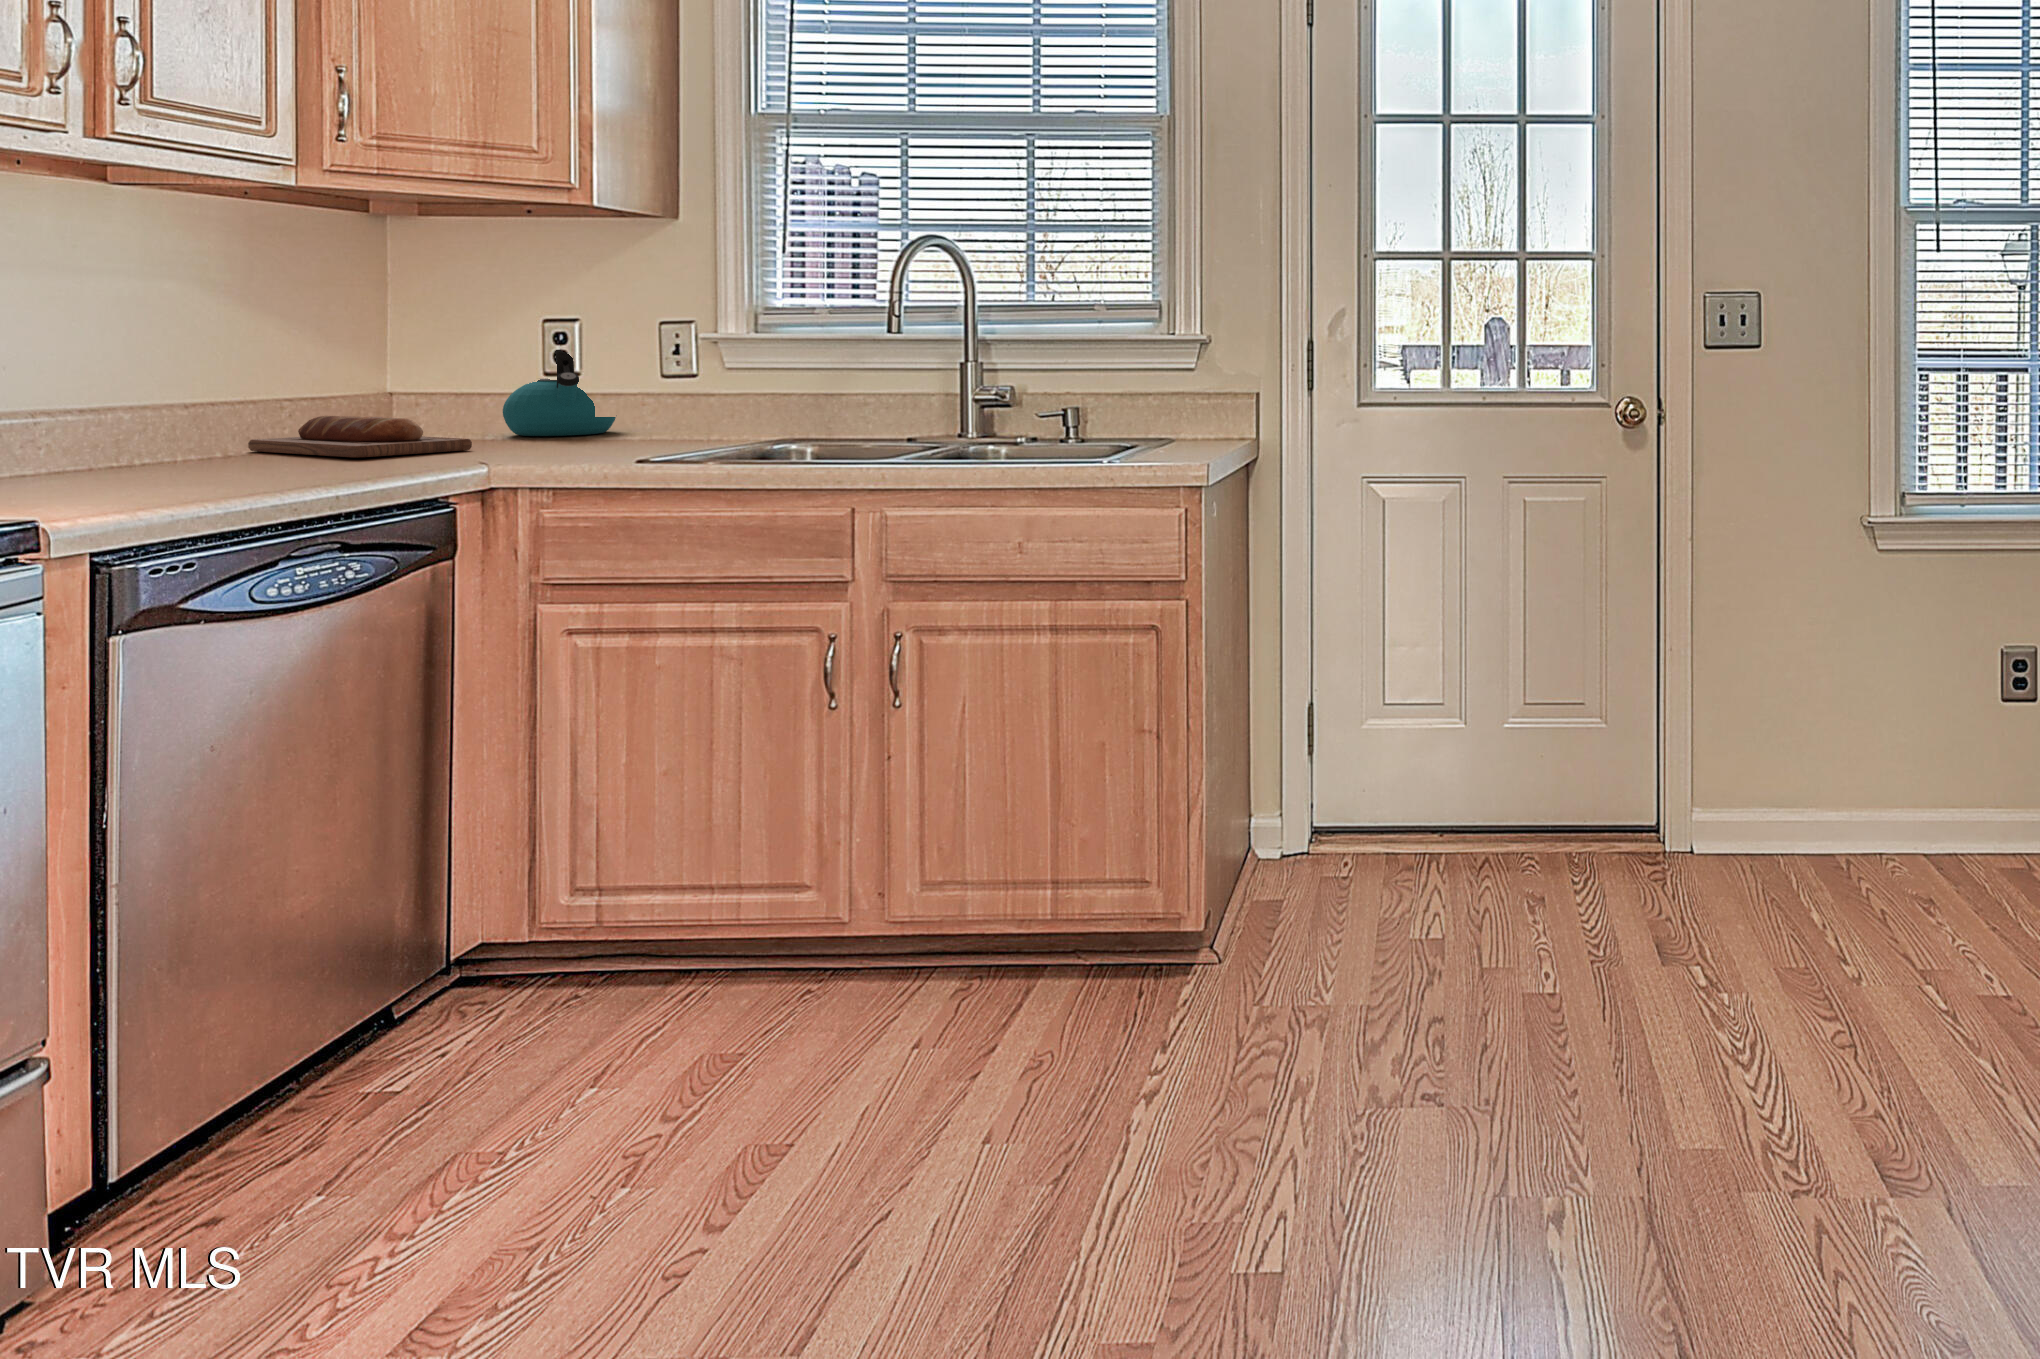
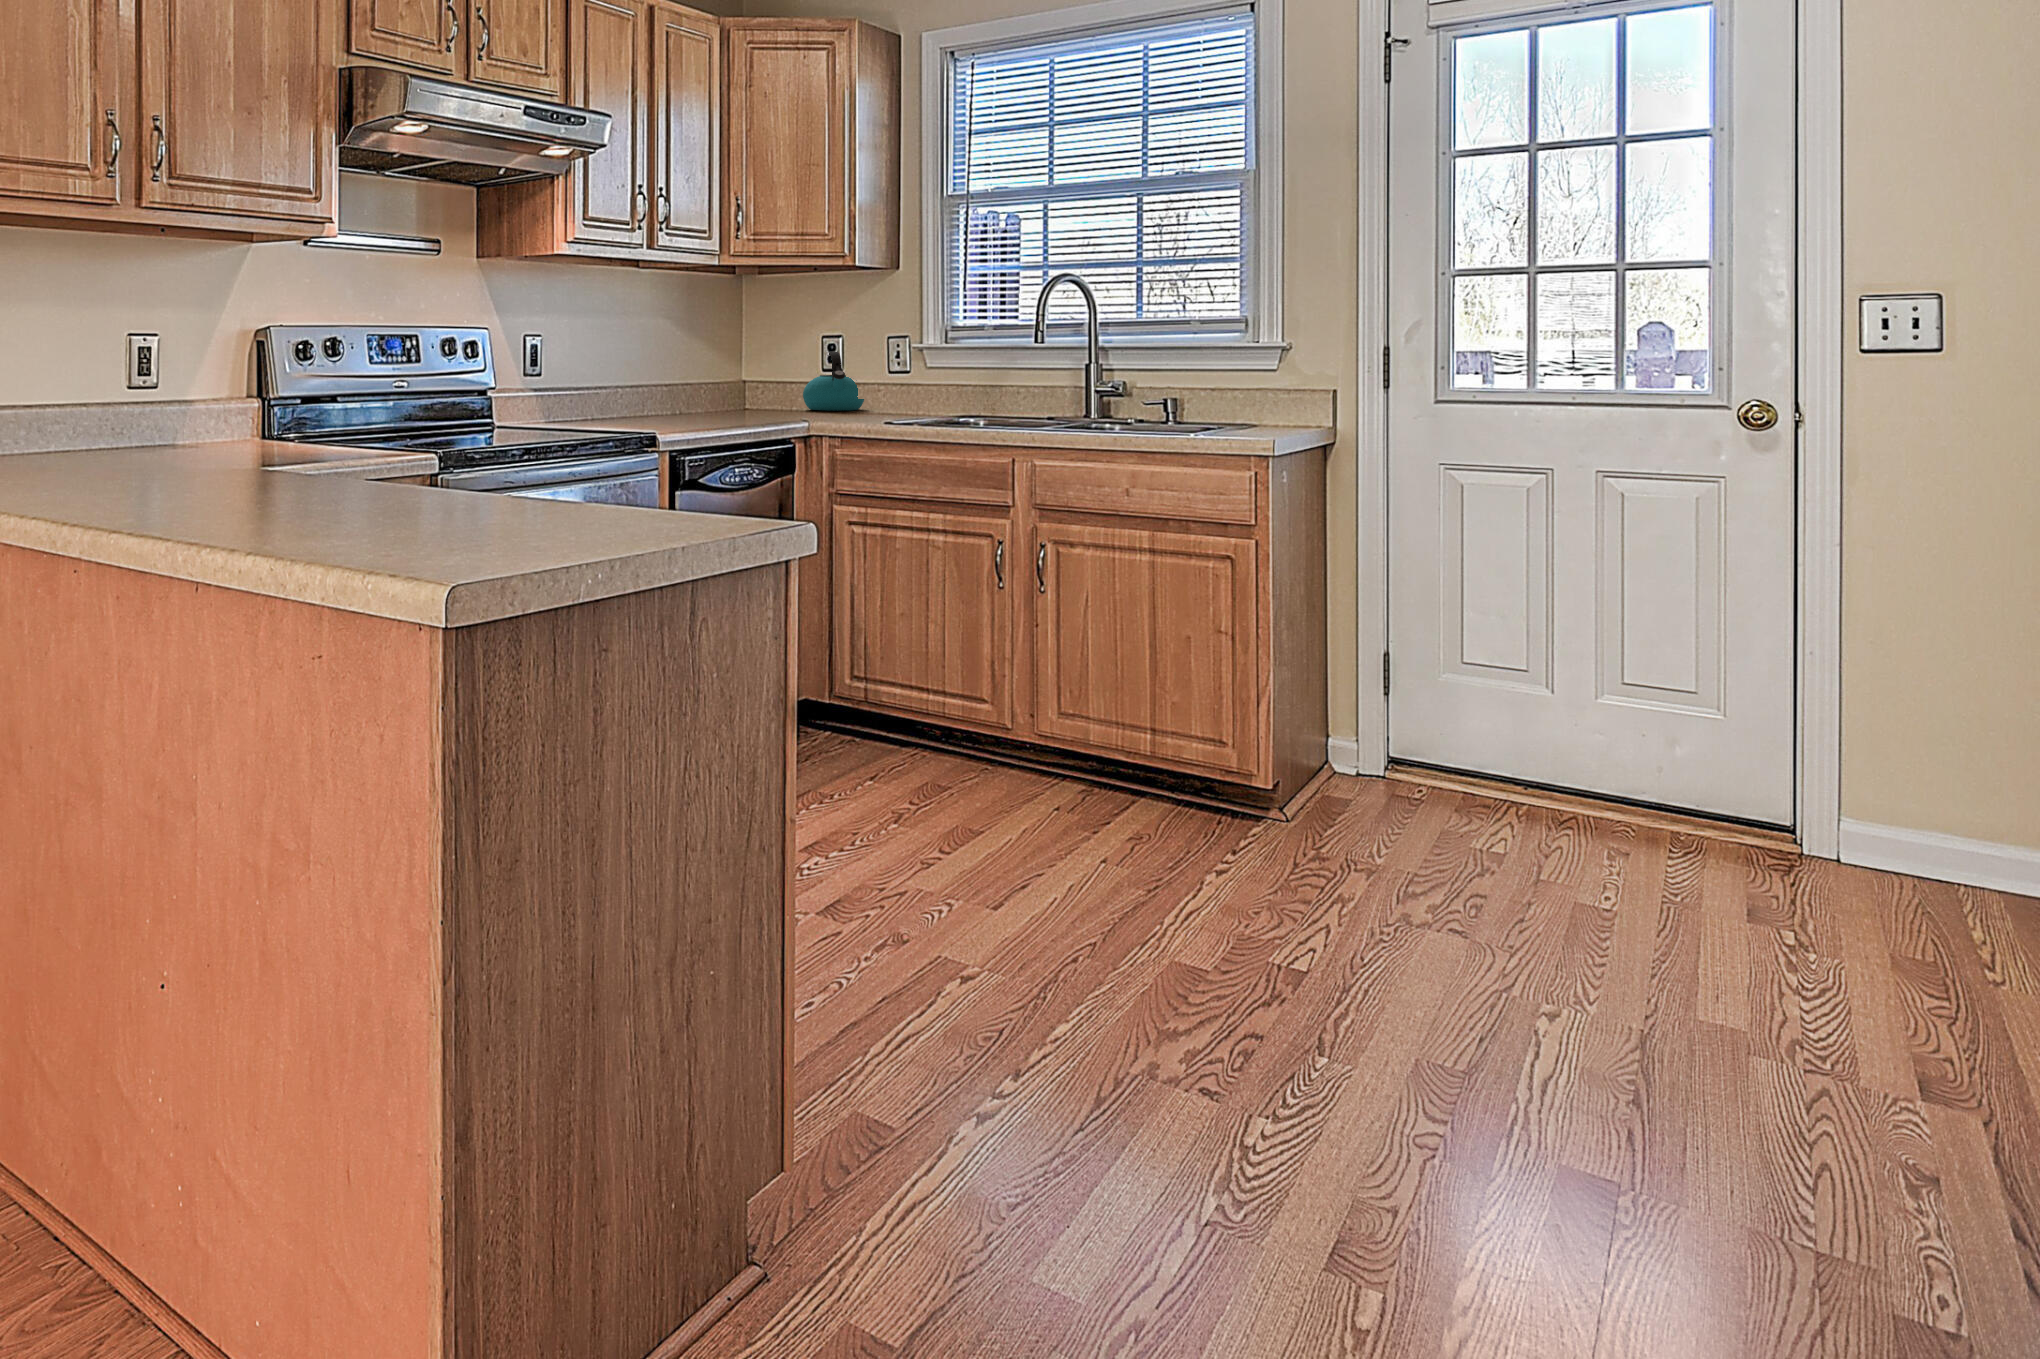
bread loaf: present [248,416,472,457] -> none [686,394,792,417]

